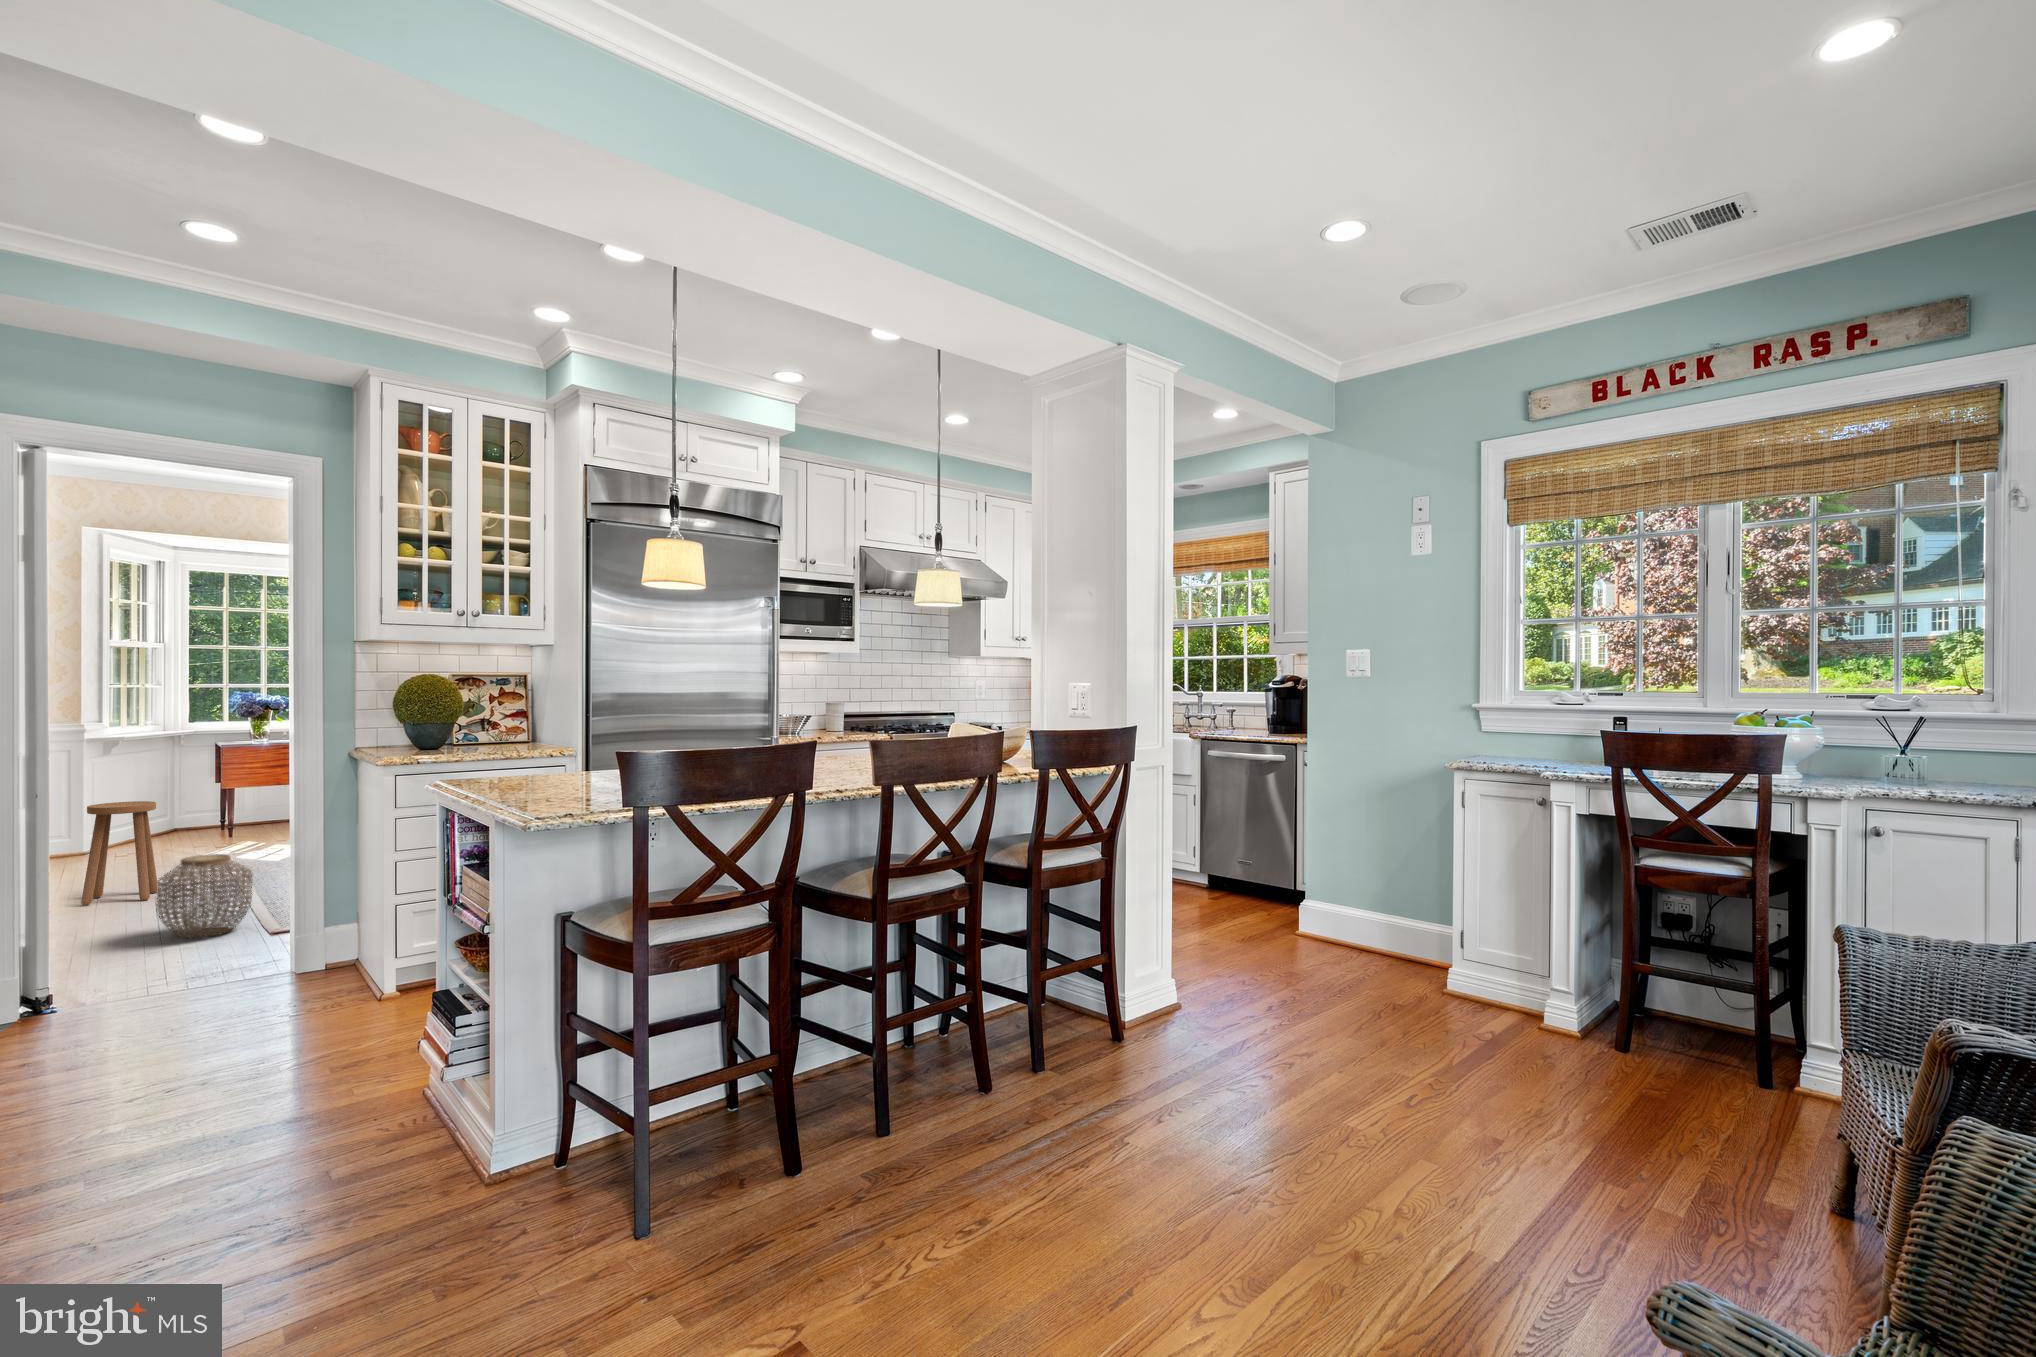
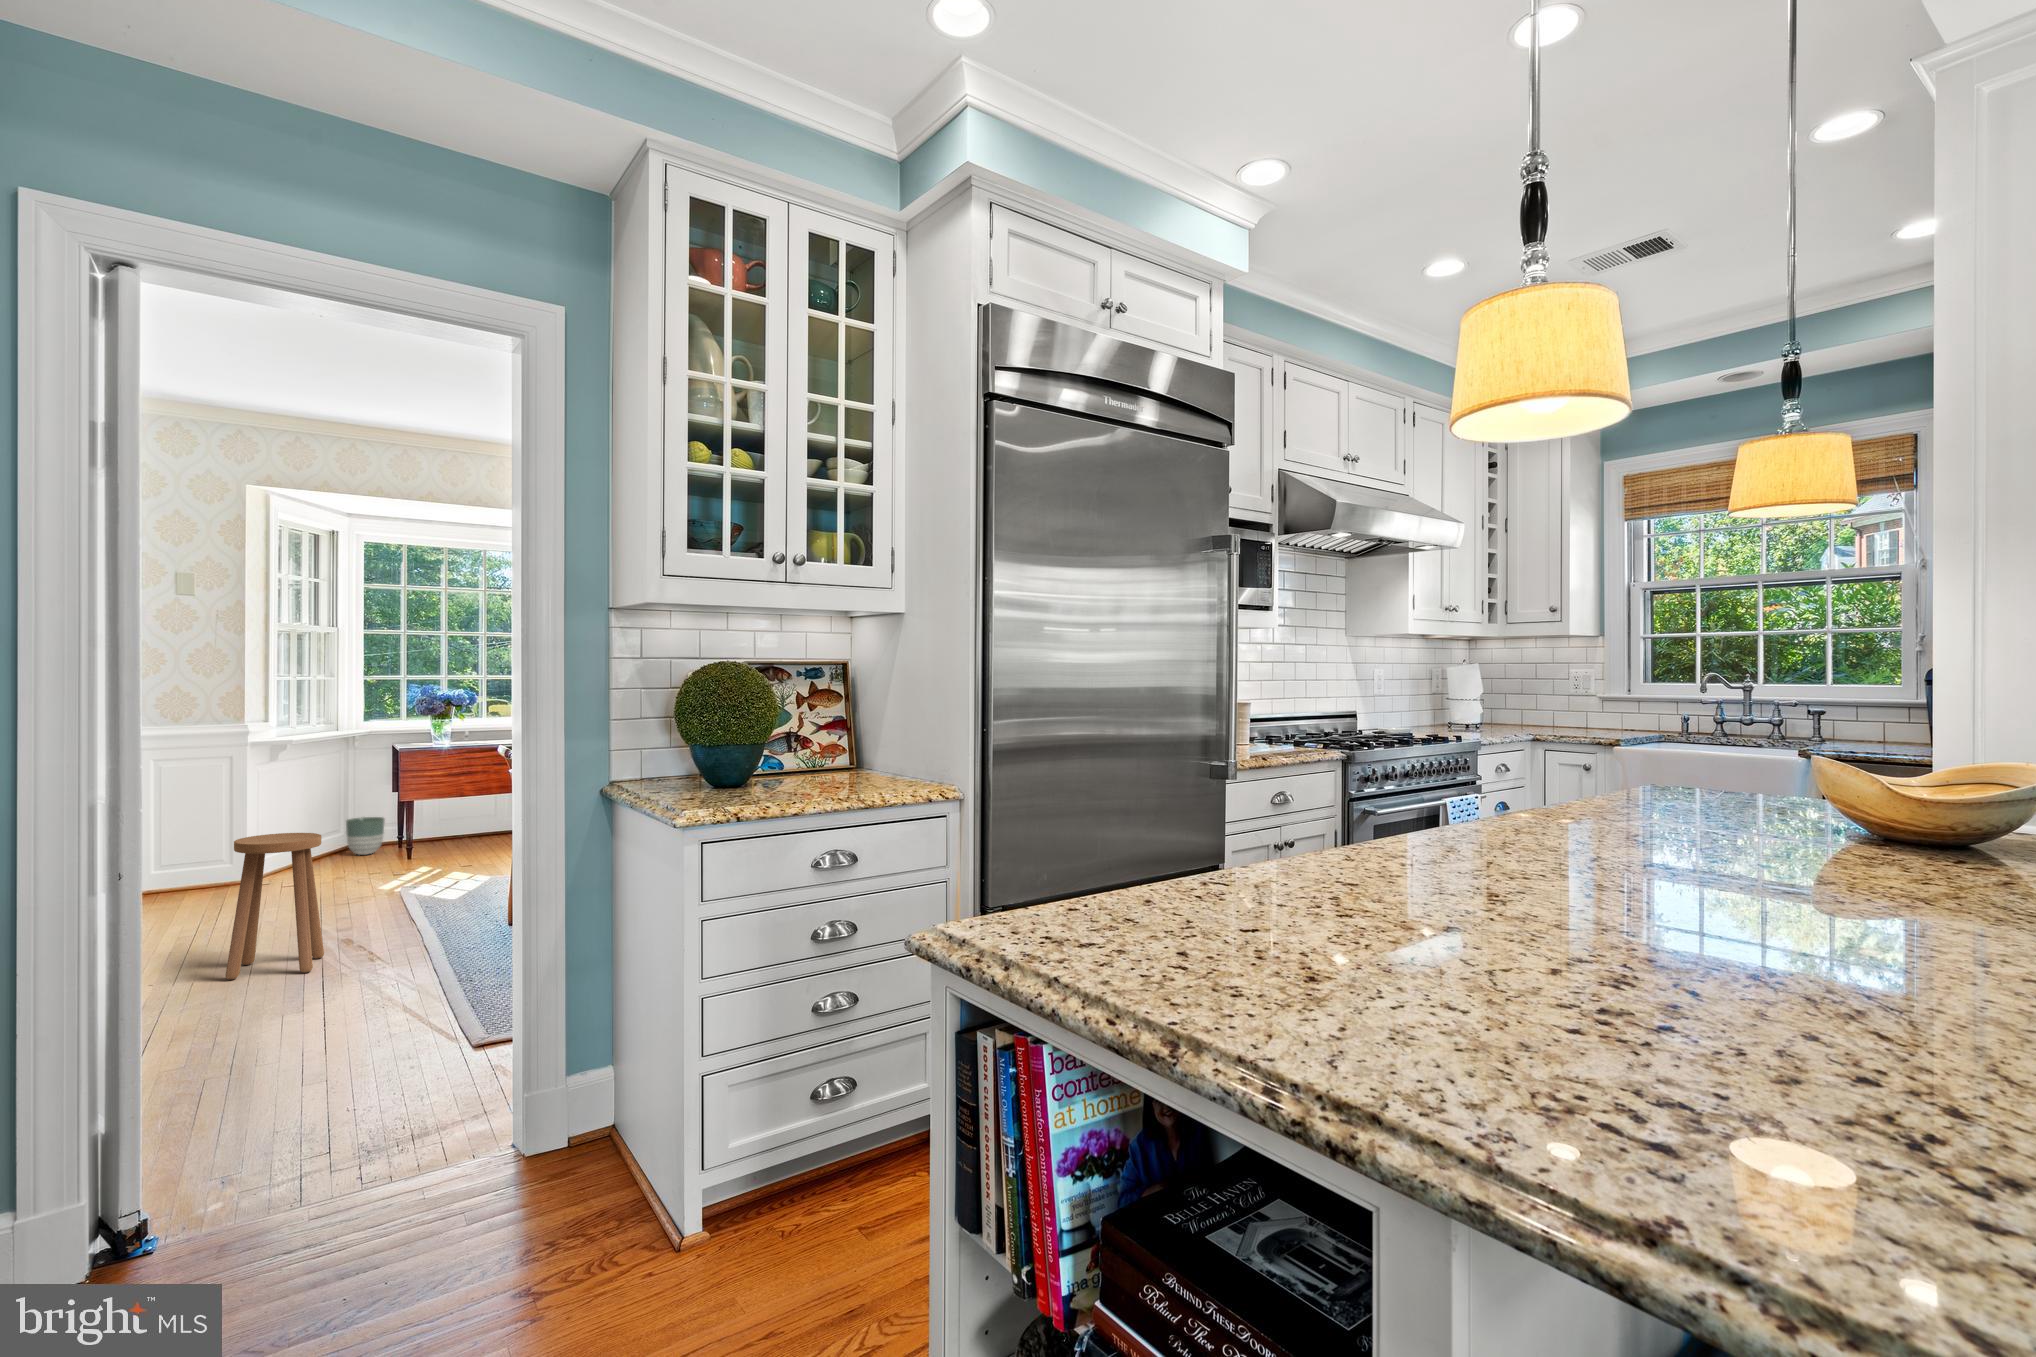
planter: none [174,802,209,833] -> present [346,817,385,855]
woven basket: present [157,854,252,938] -> none [317,928,449,1060]

